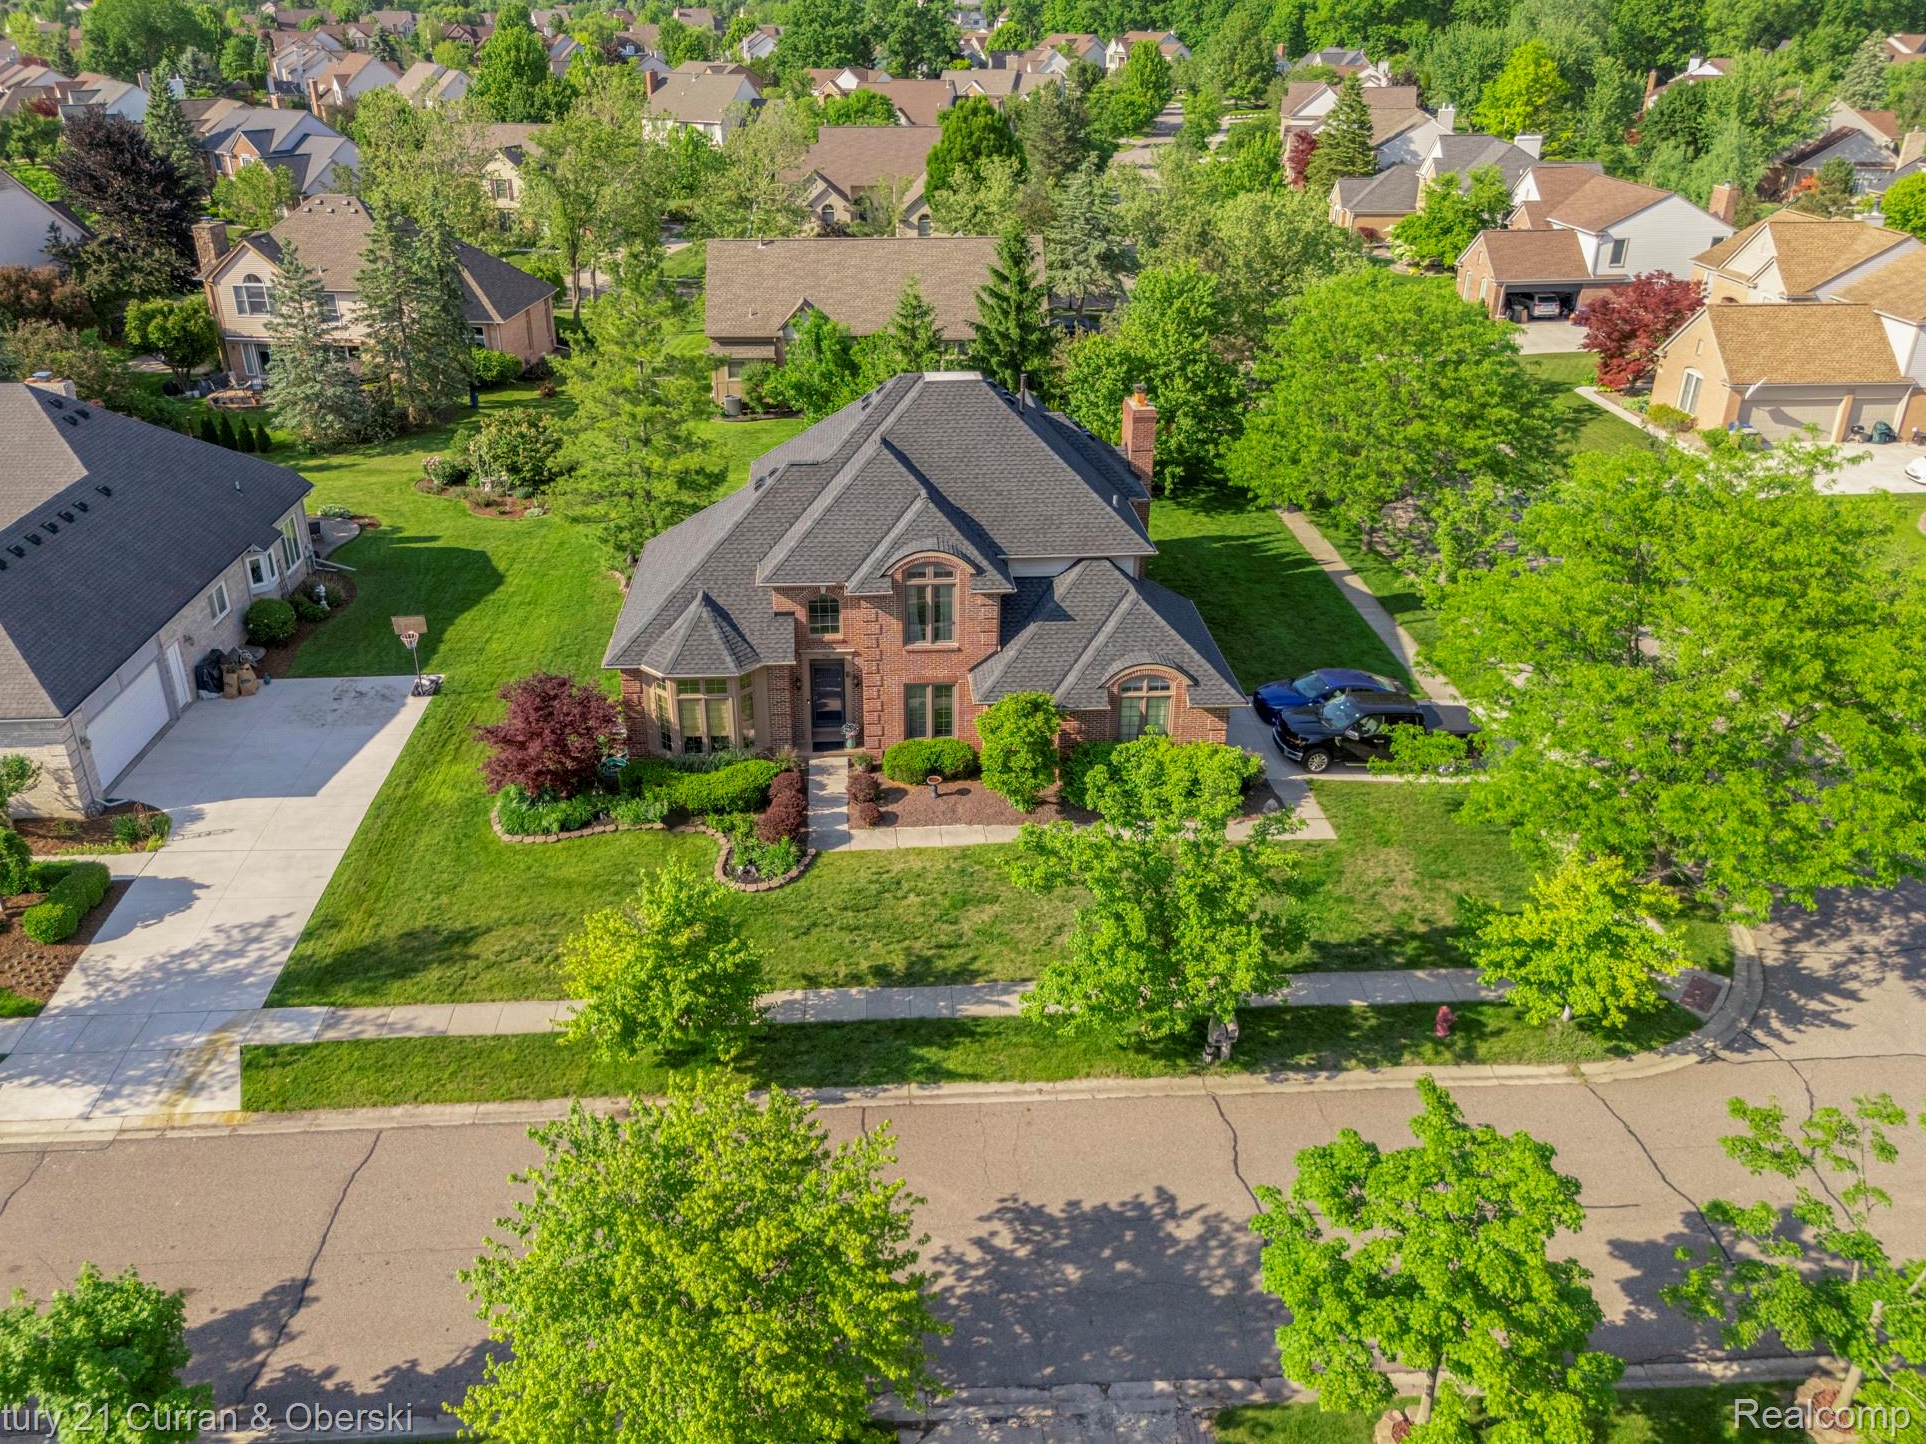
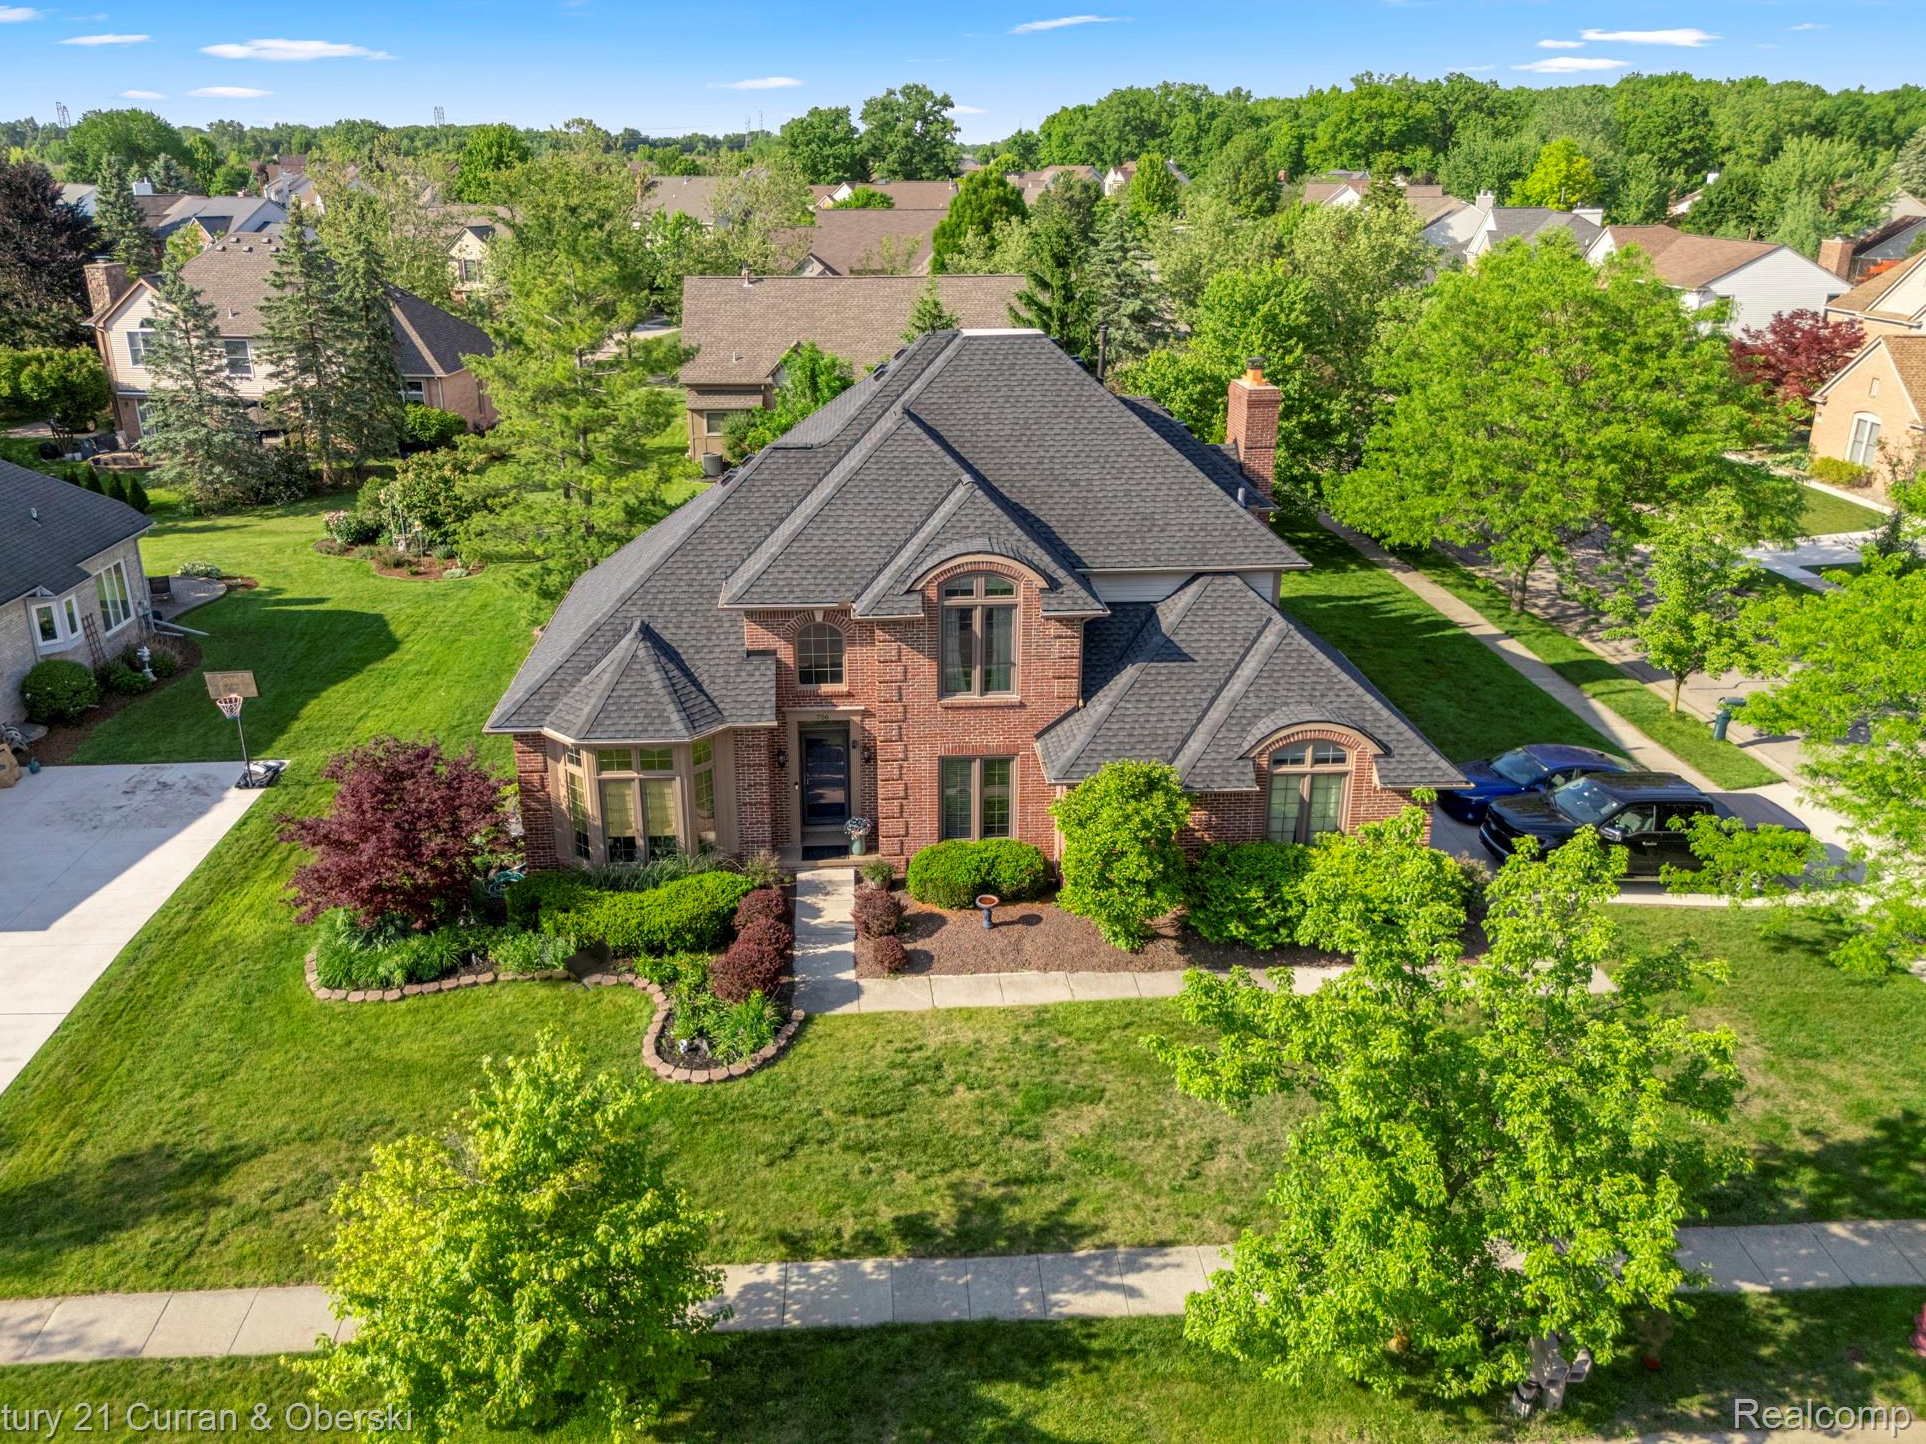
potted tree: none [1273,1005,1296,1043] -> present [1634,1311,1673,1369]

